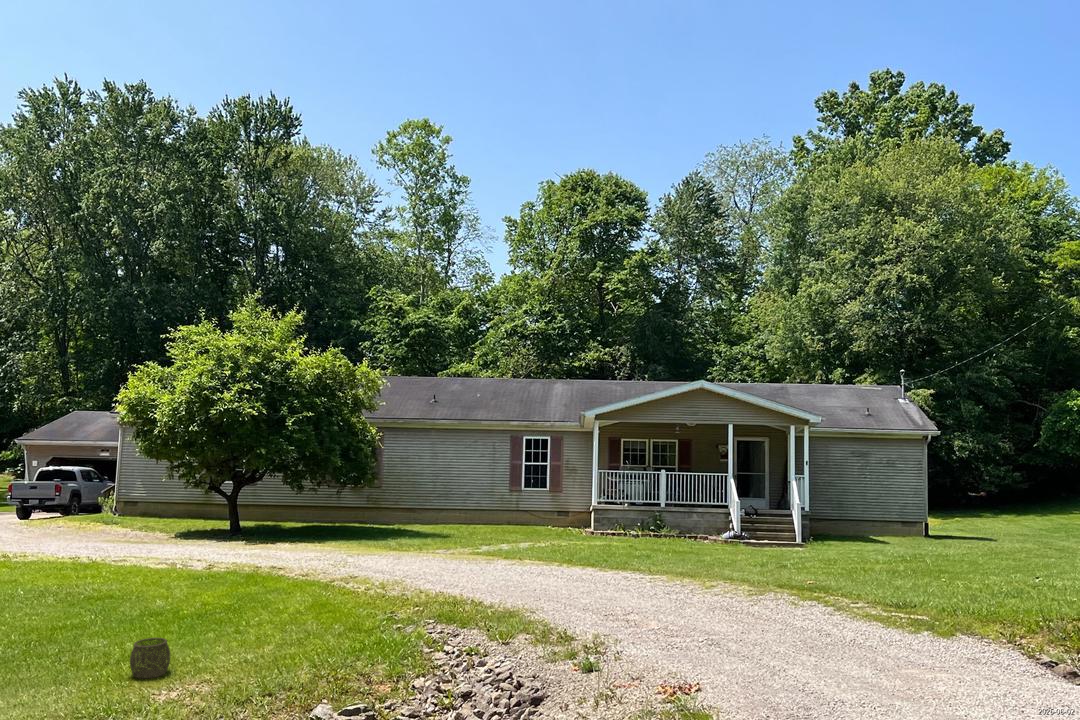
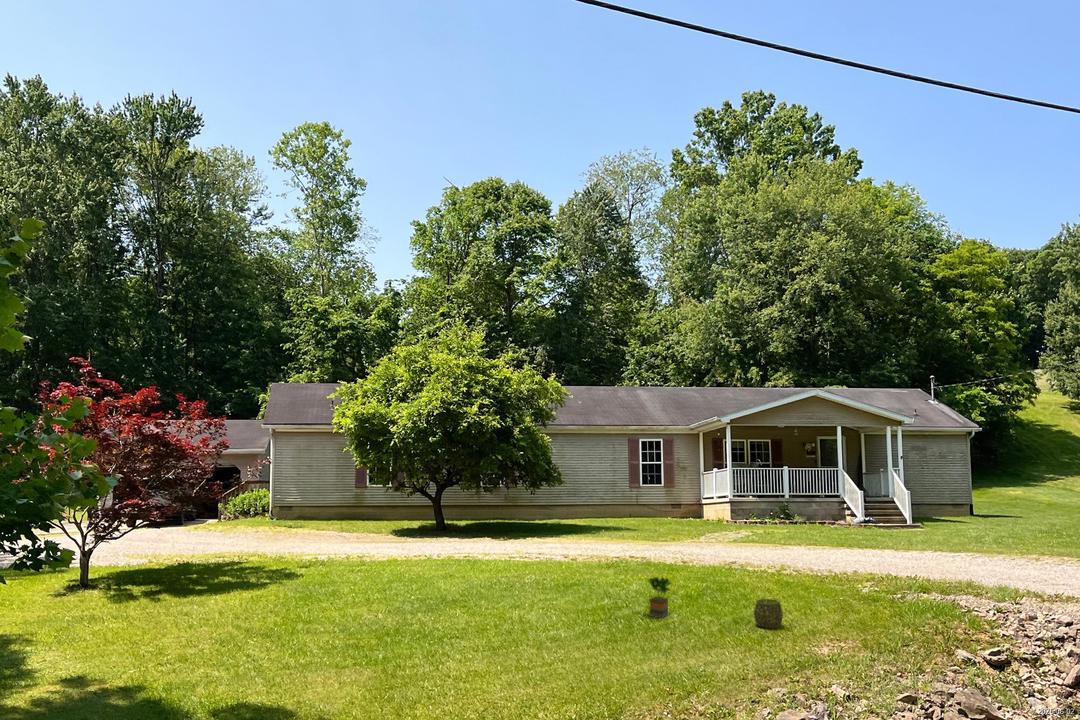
potted tree: none [46,599,88,654] -> present [649,577,672,618]

